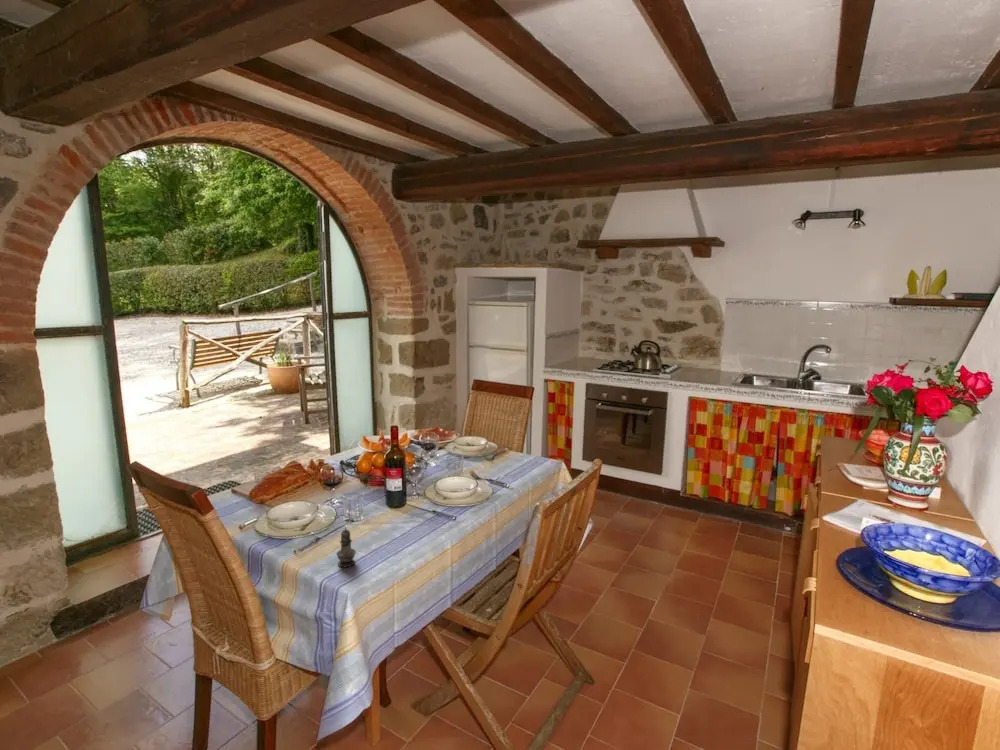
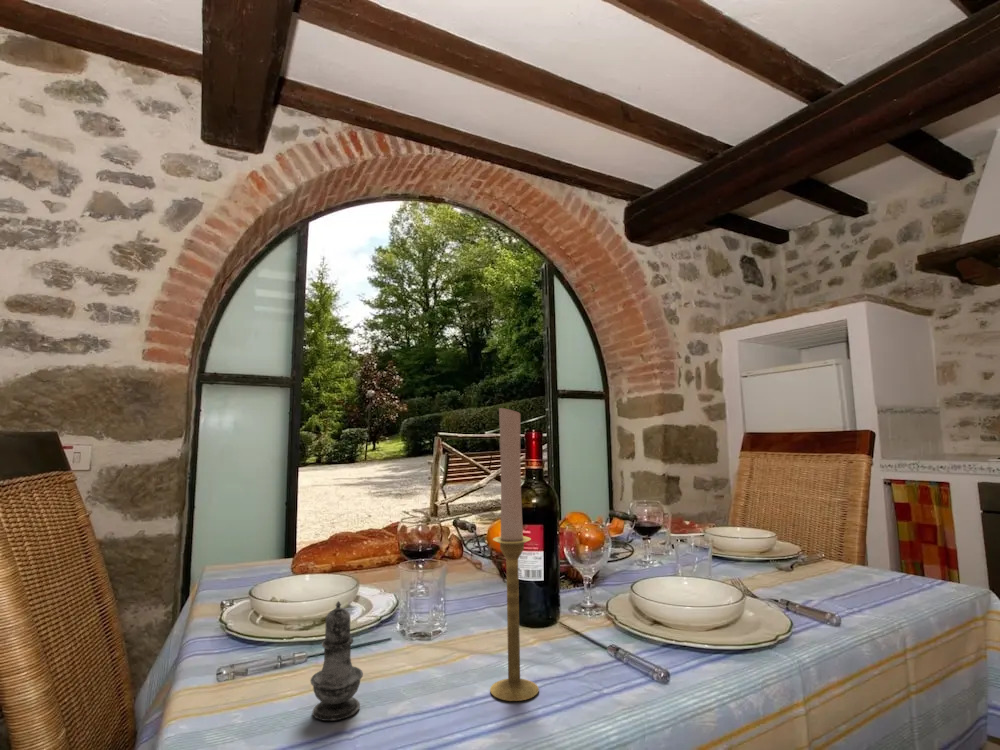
candlestick: none [396,444,414,548] -> present [490,406,539,701]

